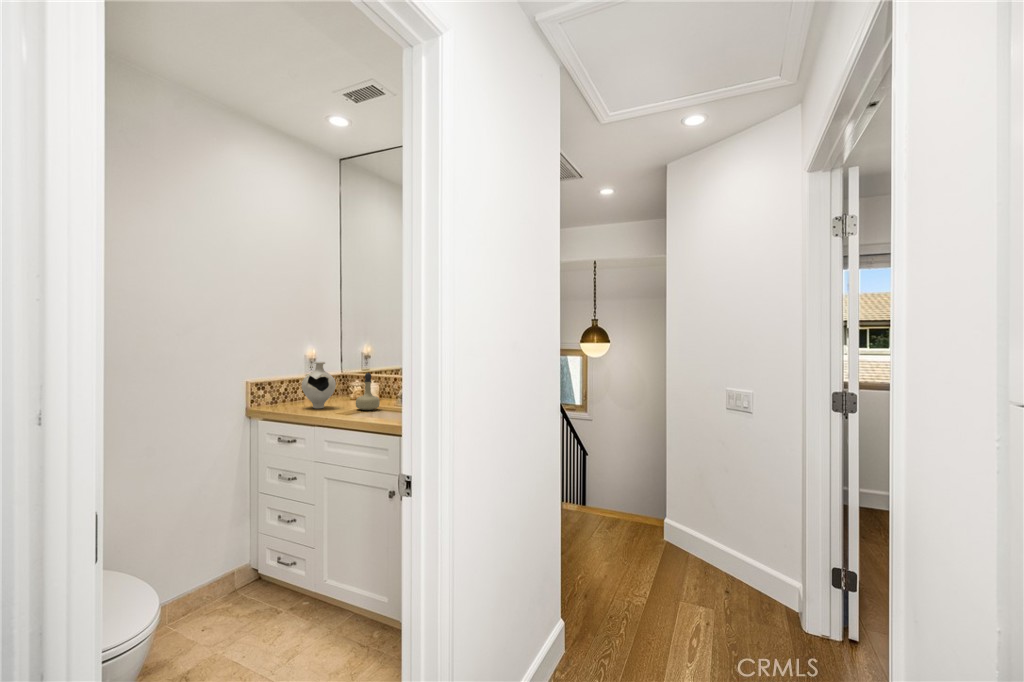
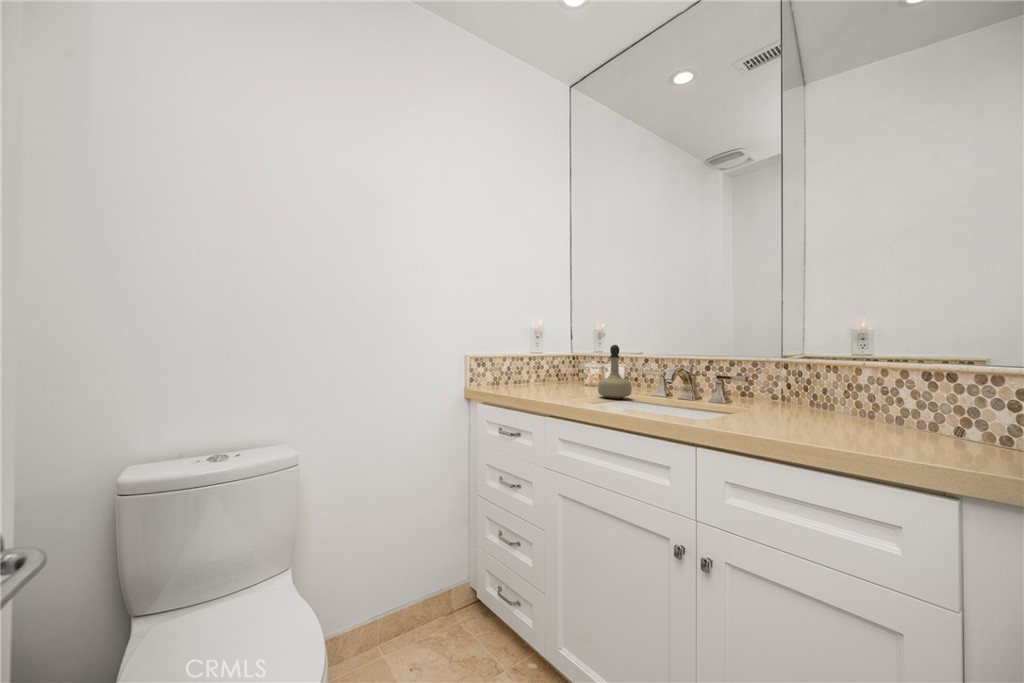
decorative vase: present [302,362,336,409] -> none [527,329,570,393]

